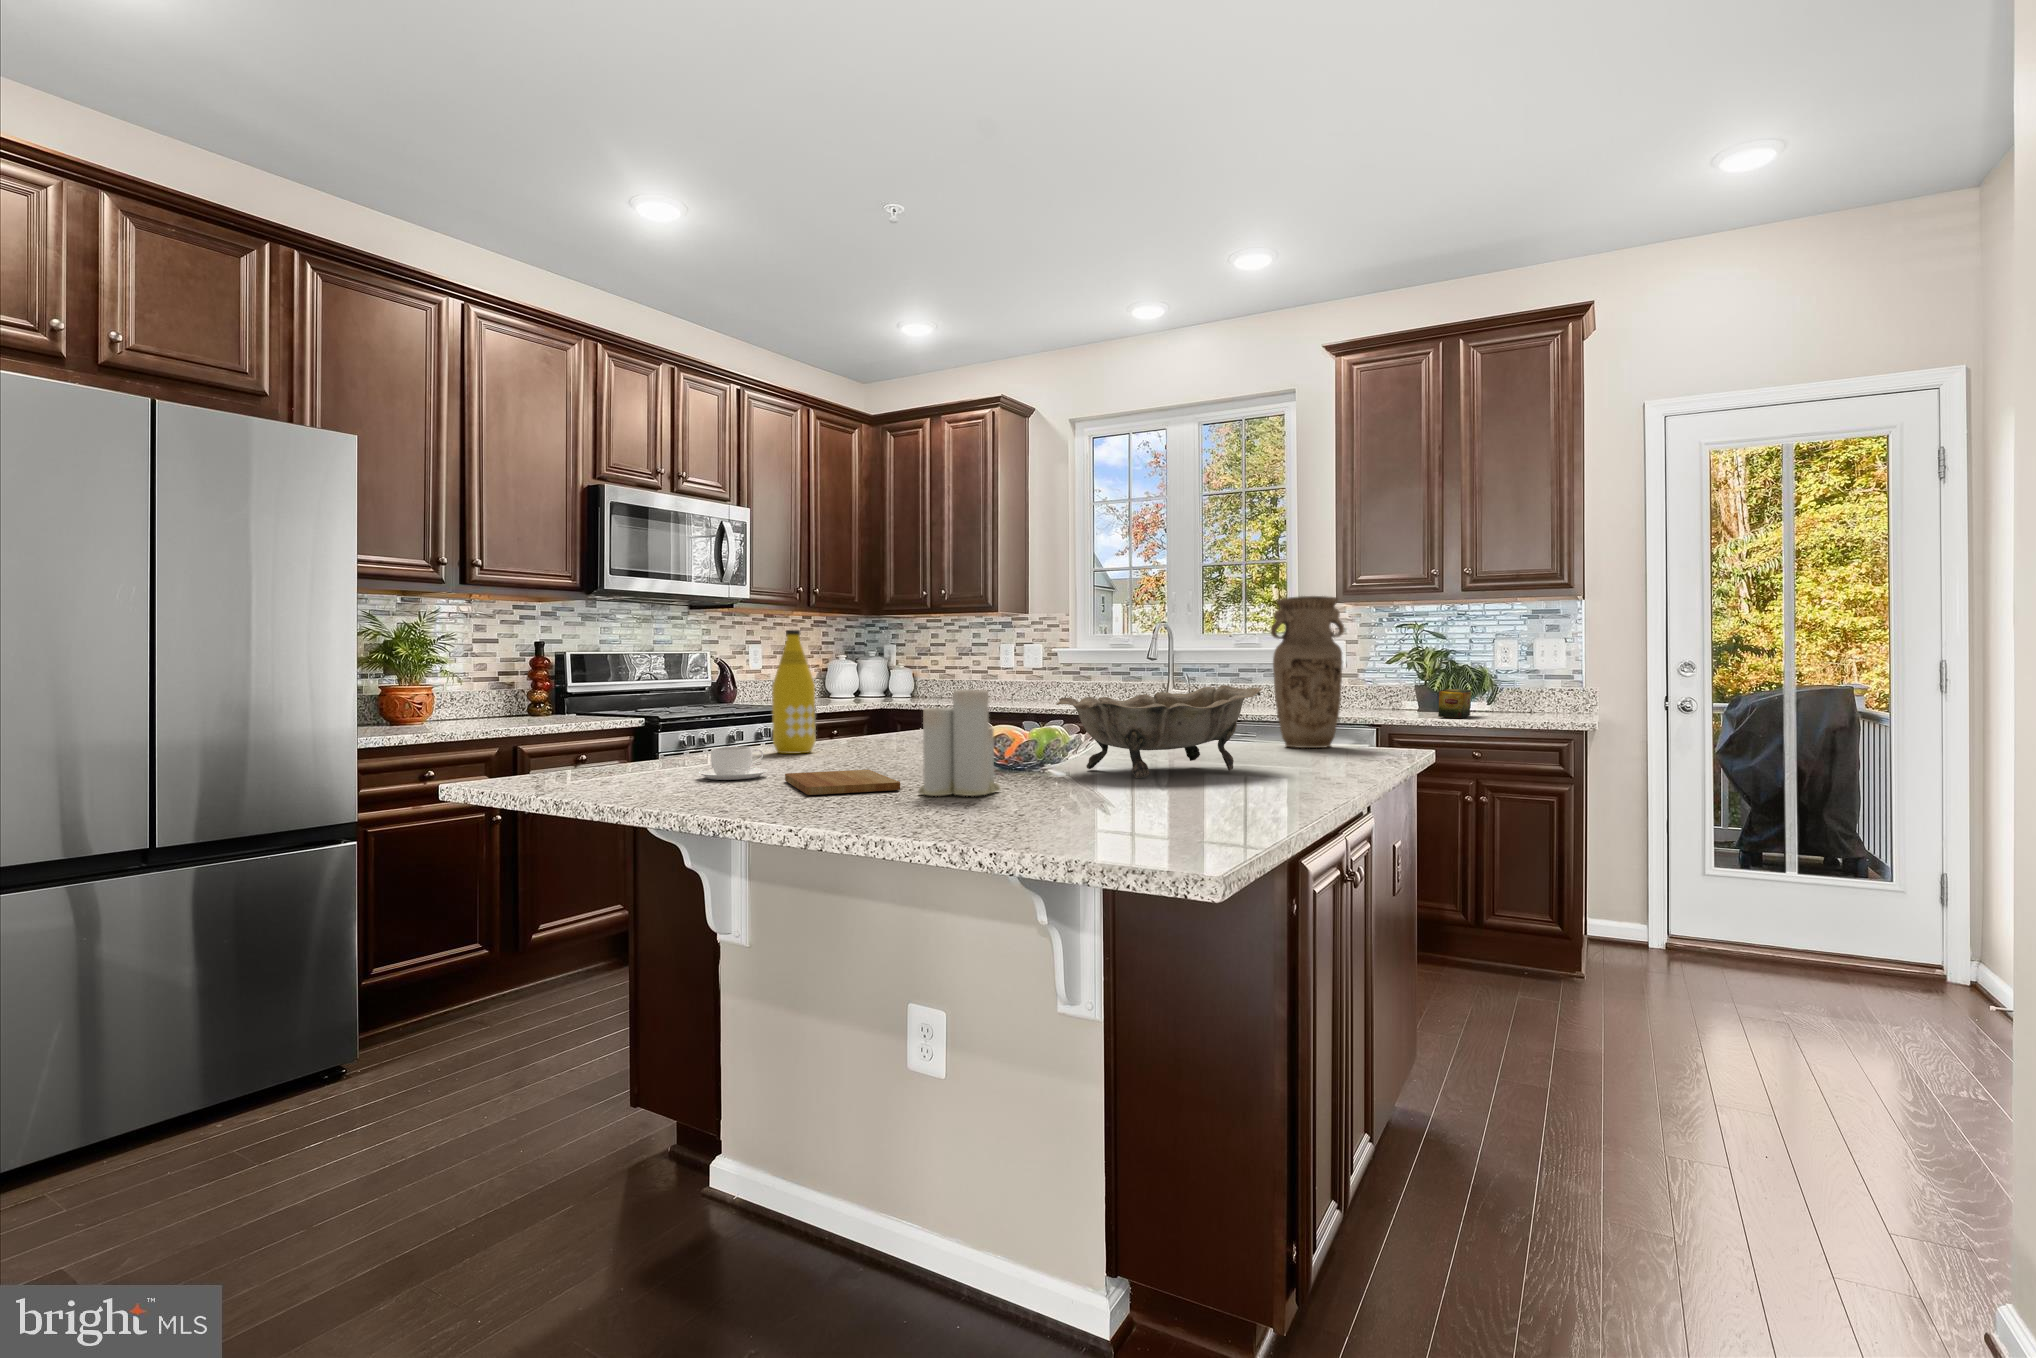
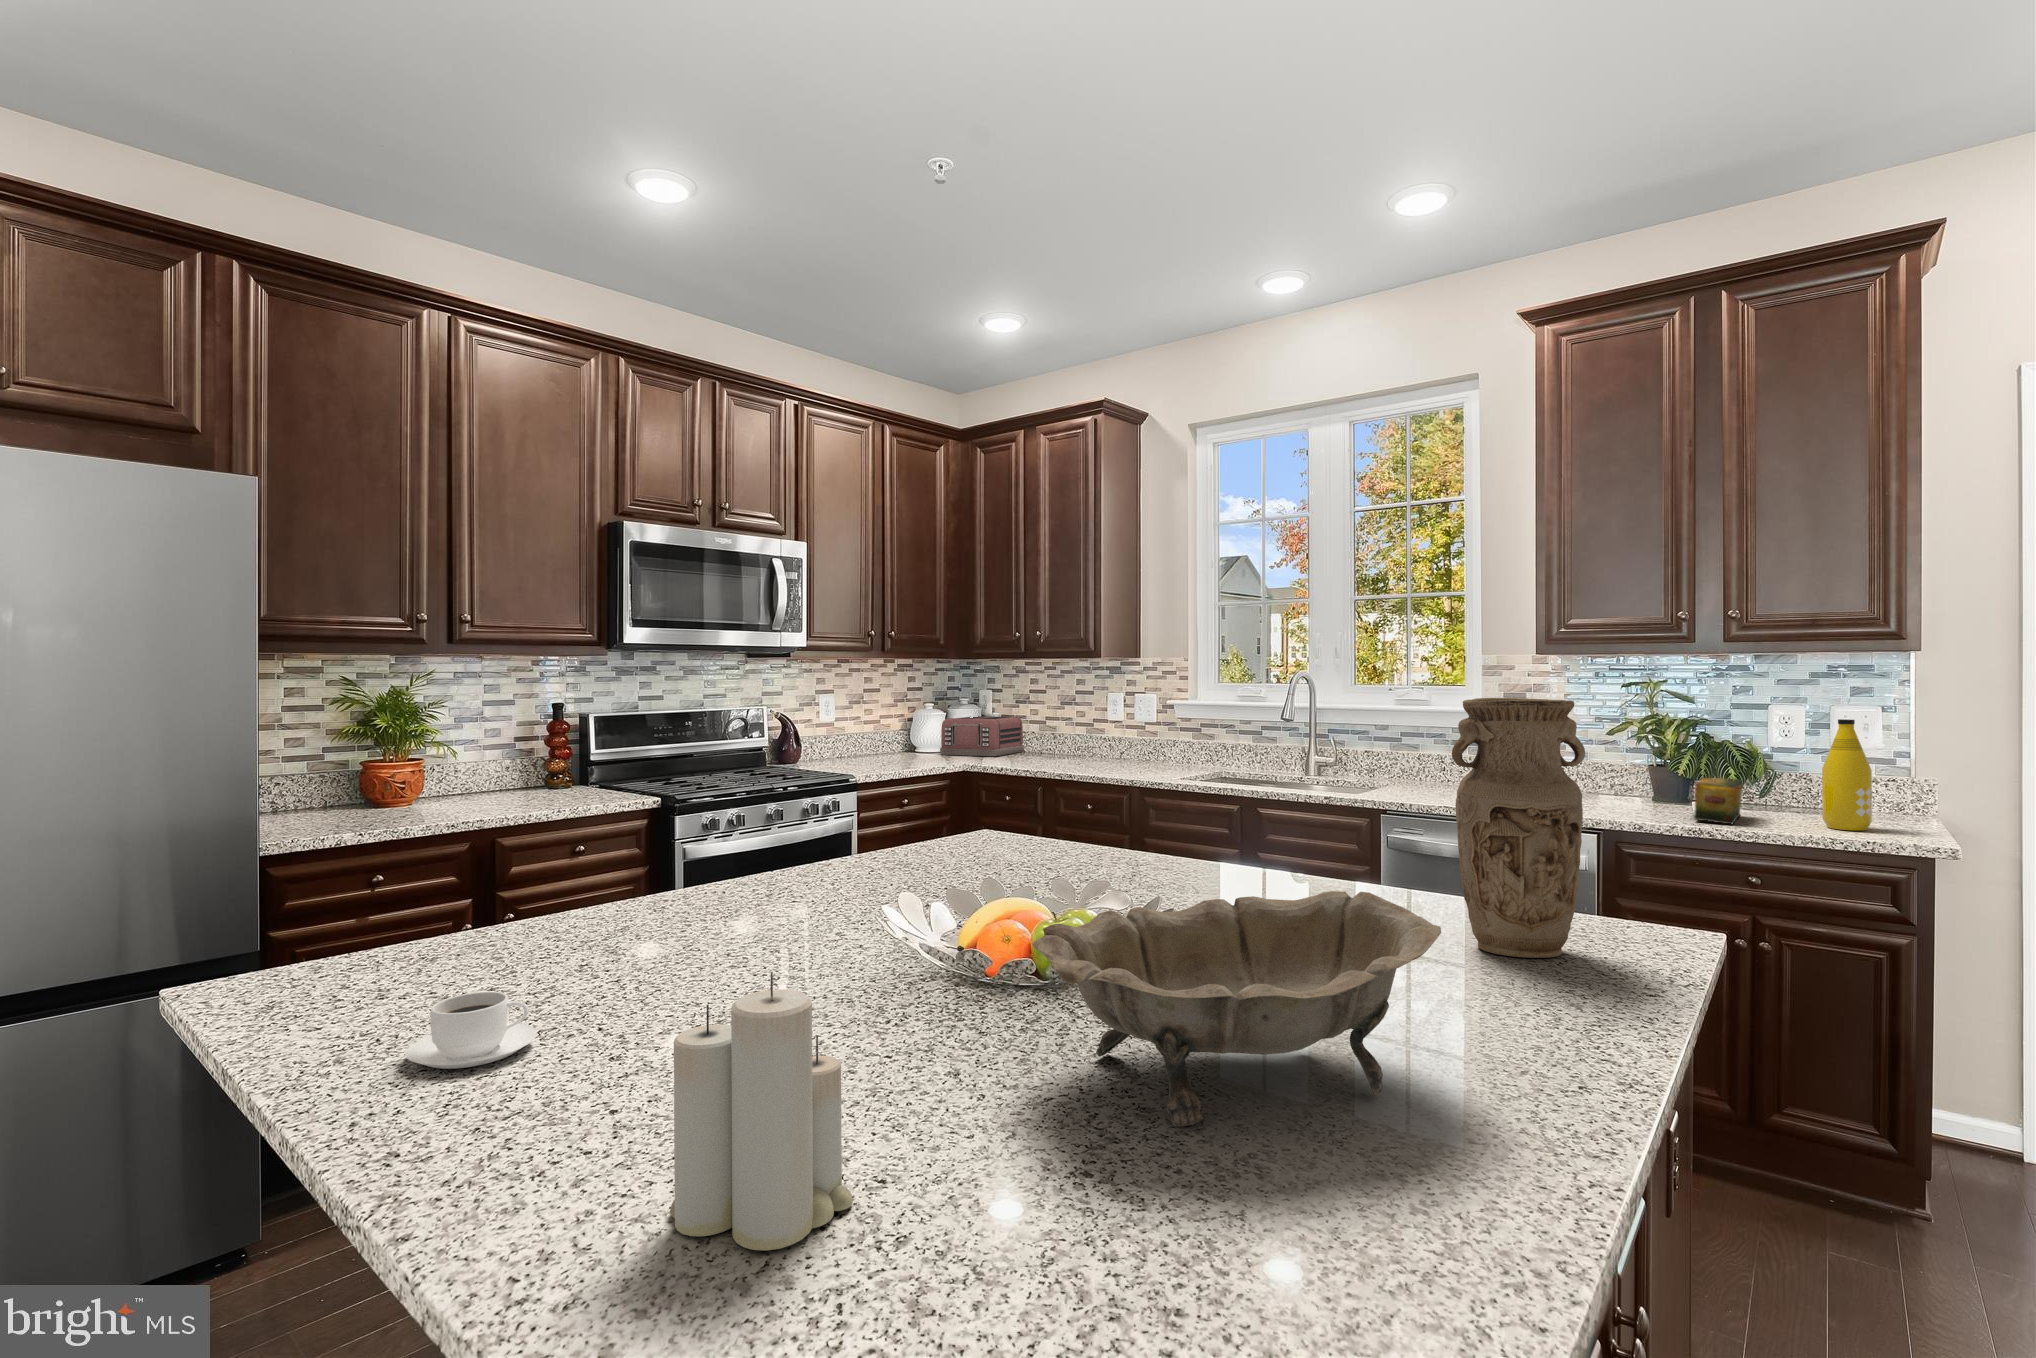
bottle: present [772,630,816,754] -> present [1822,719,1872,831]
toaster: none [855,667,927,700] -> present [940,716,1024,756]
cutting board: present [785,770,900,795] -> none [456,1056,690,1197]

